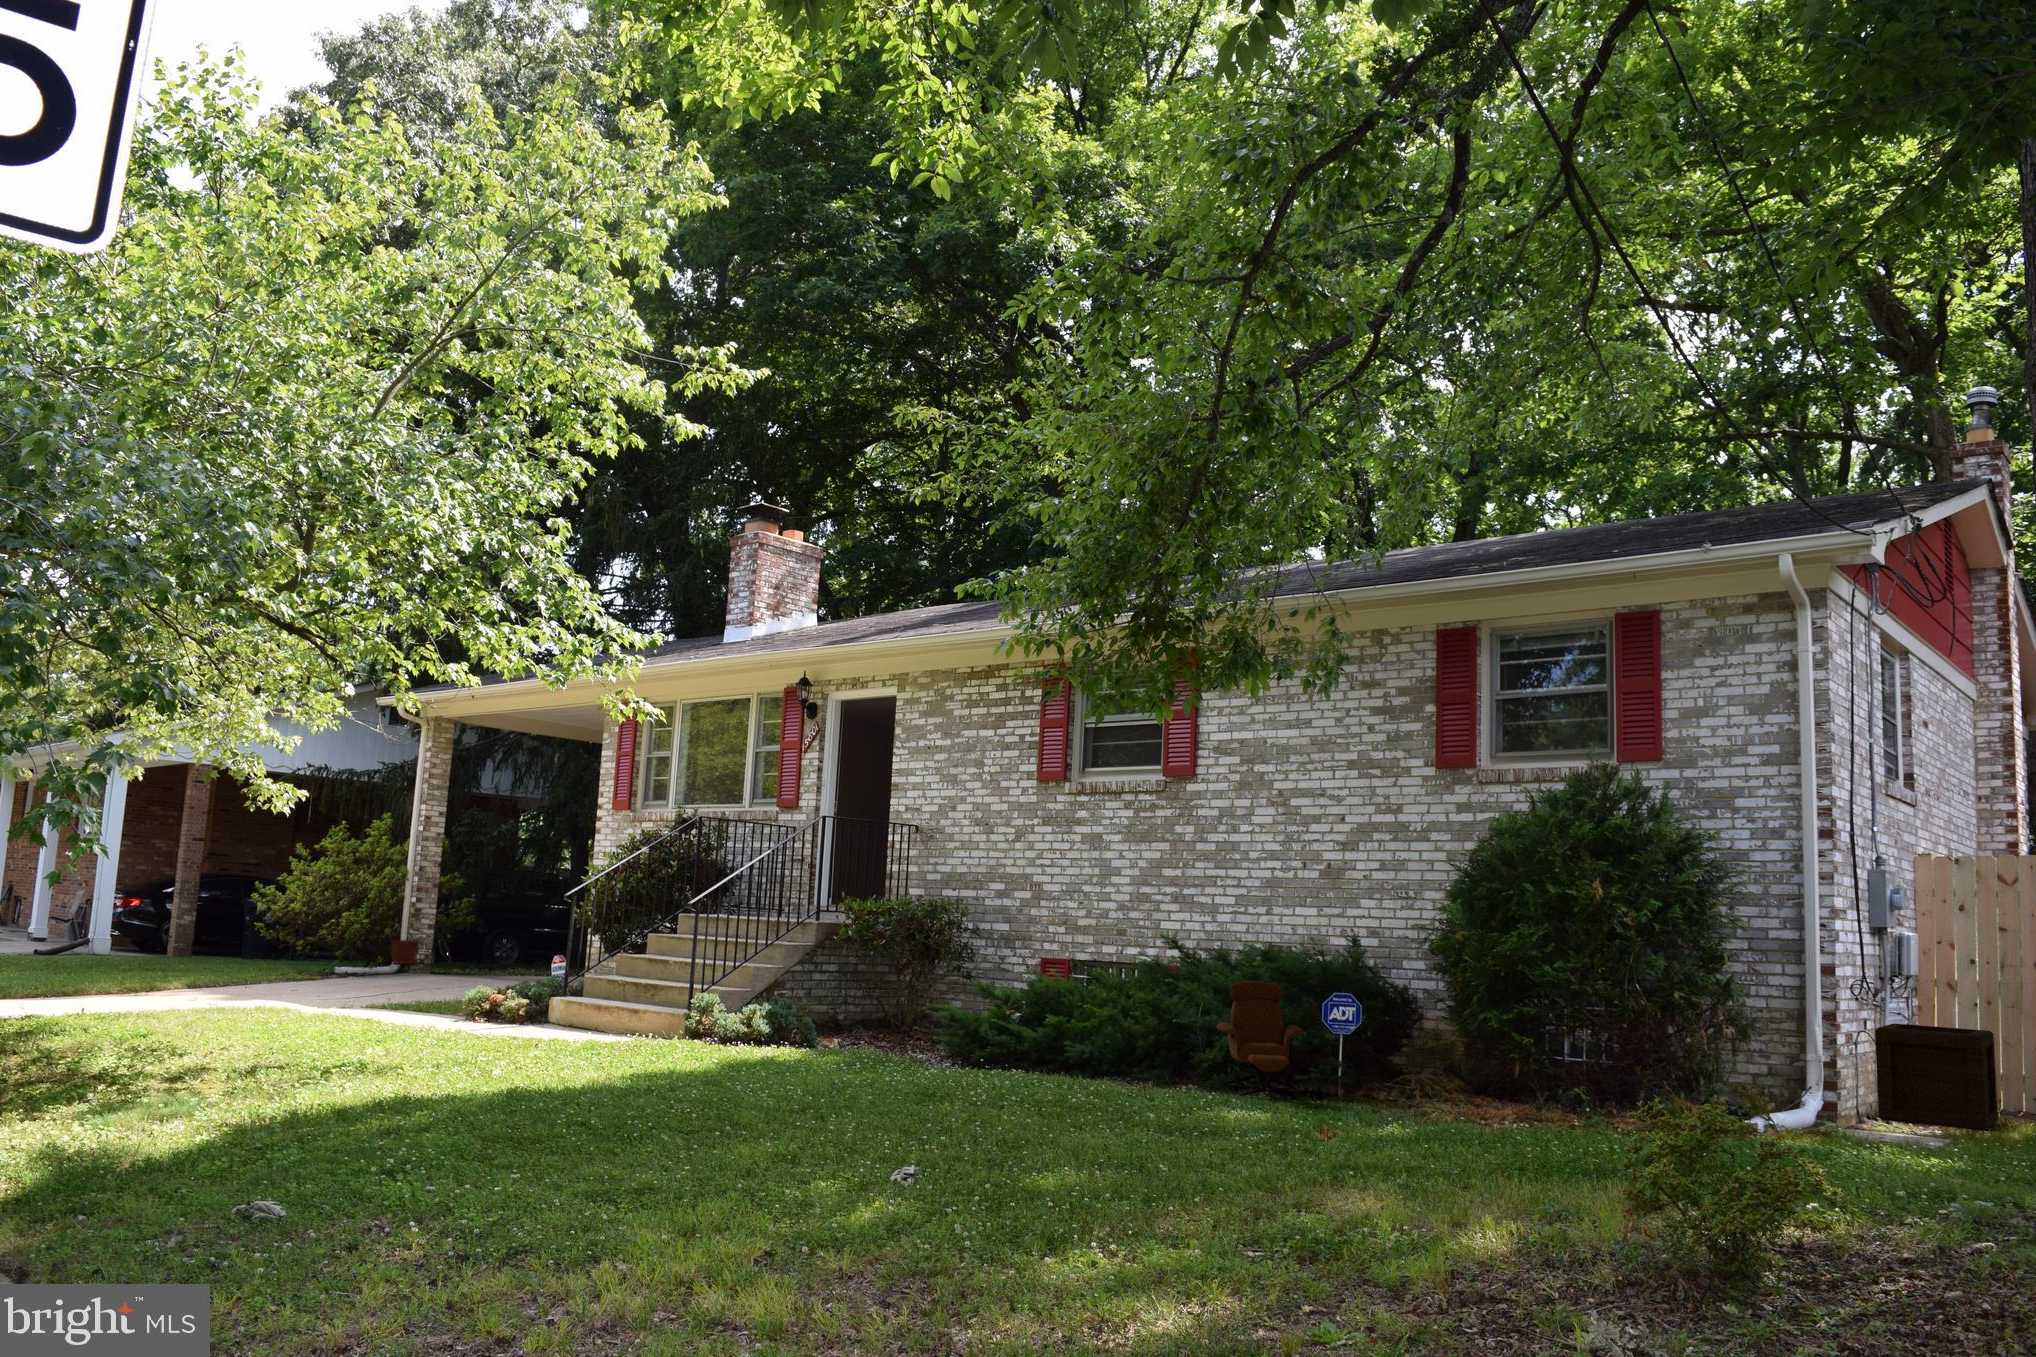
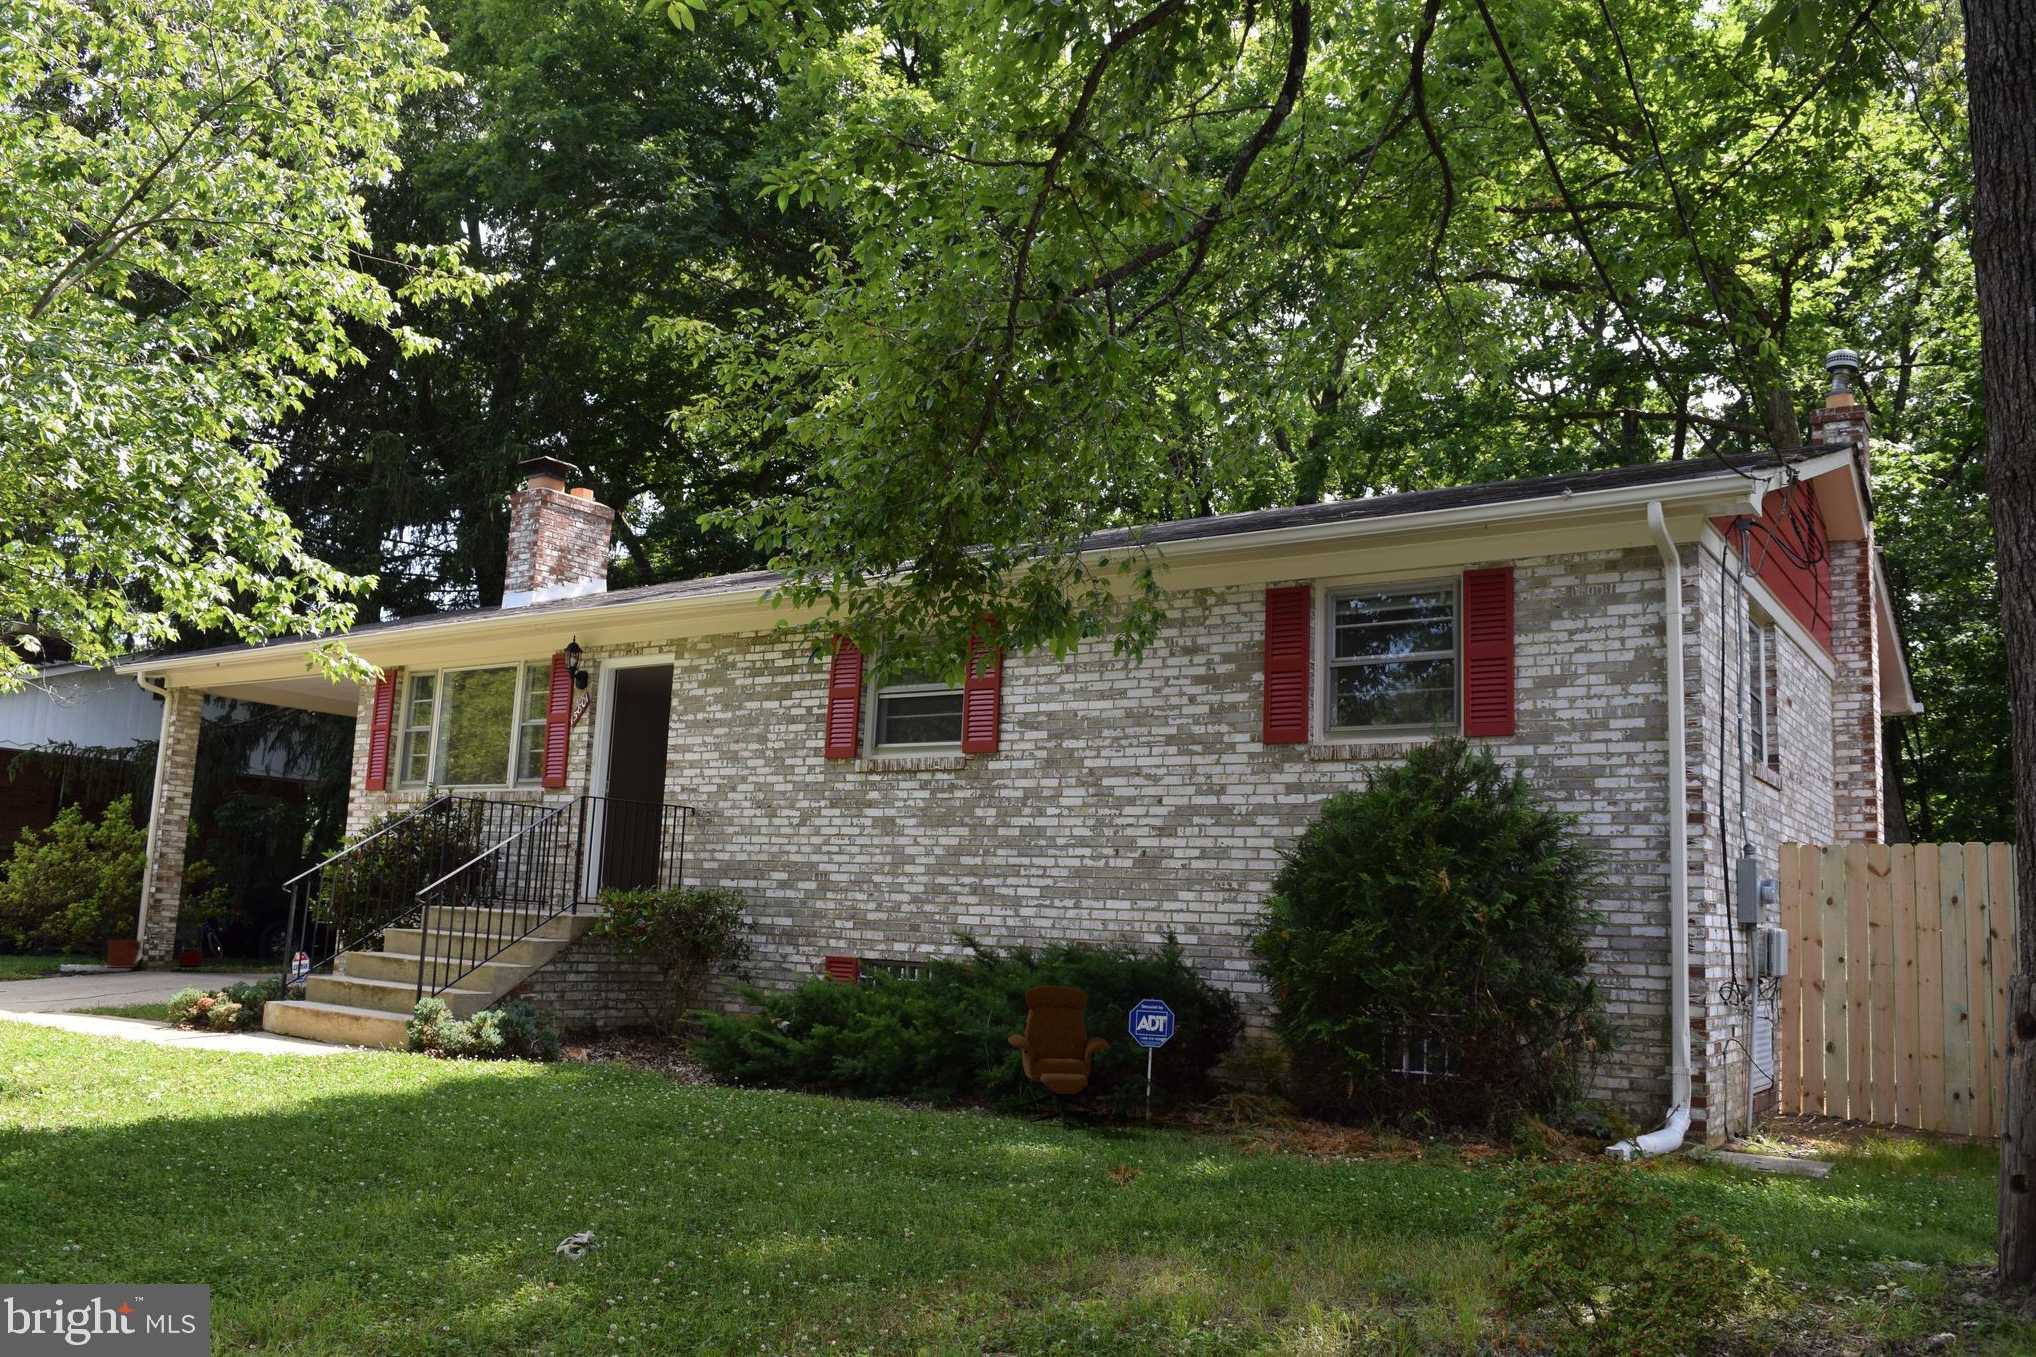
decorative plant: none [438,917,476,963] -> present [178,915,203,966]
wooden crate: present [1875,1023,1998,1131] -> none [1743,1029,1872,1152]

